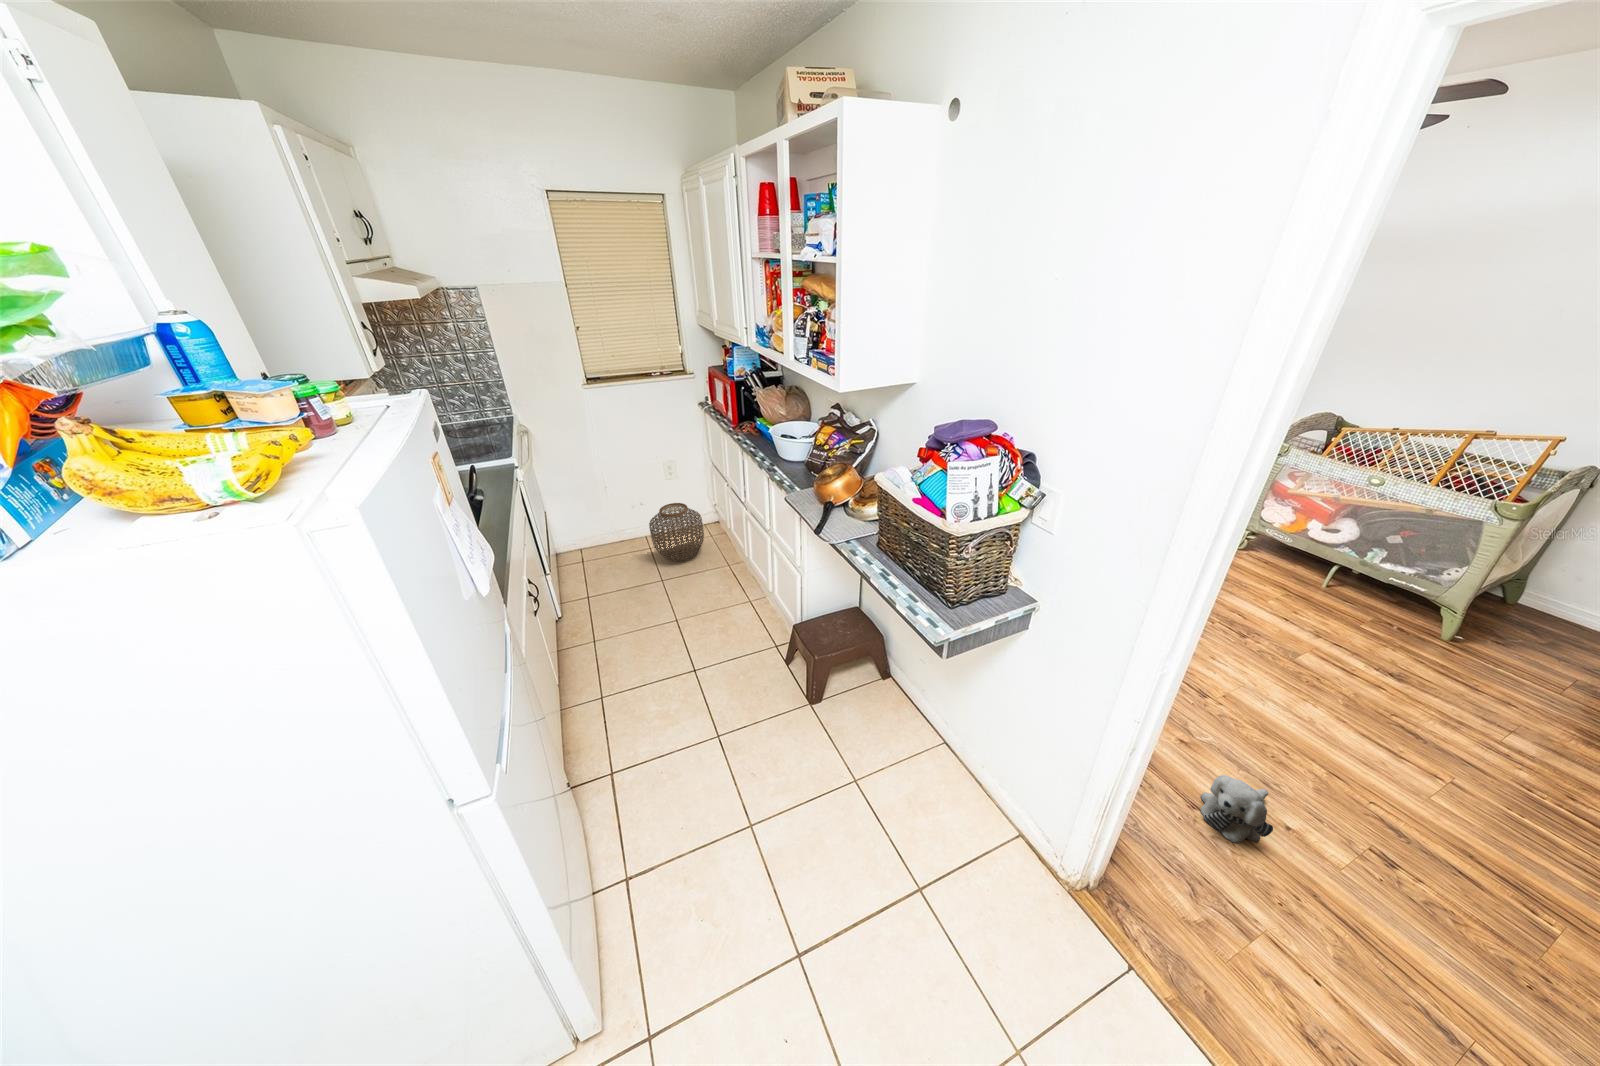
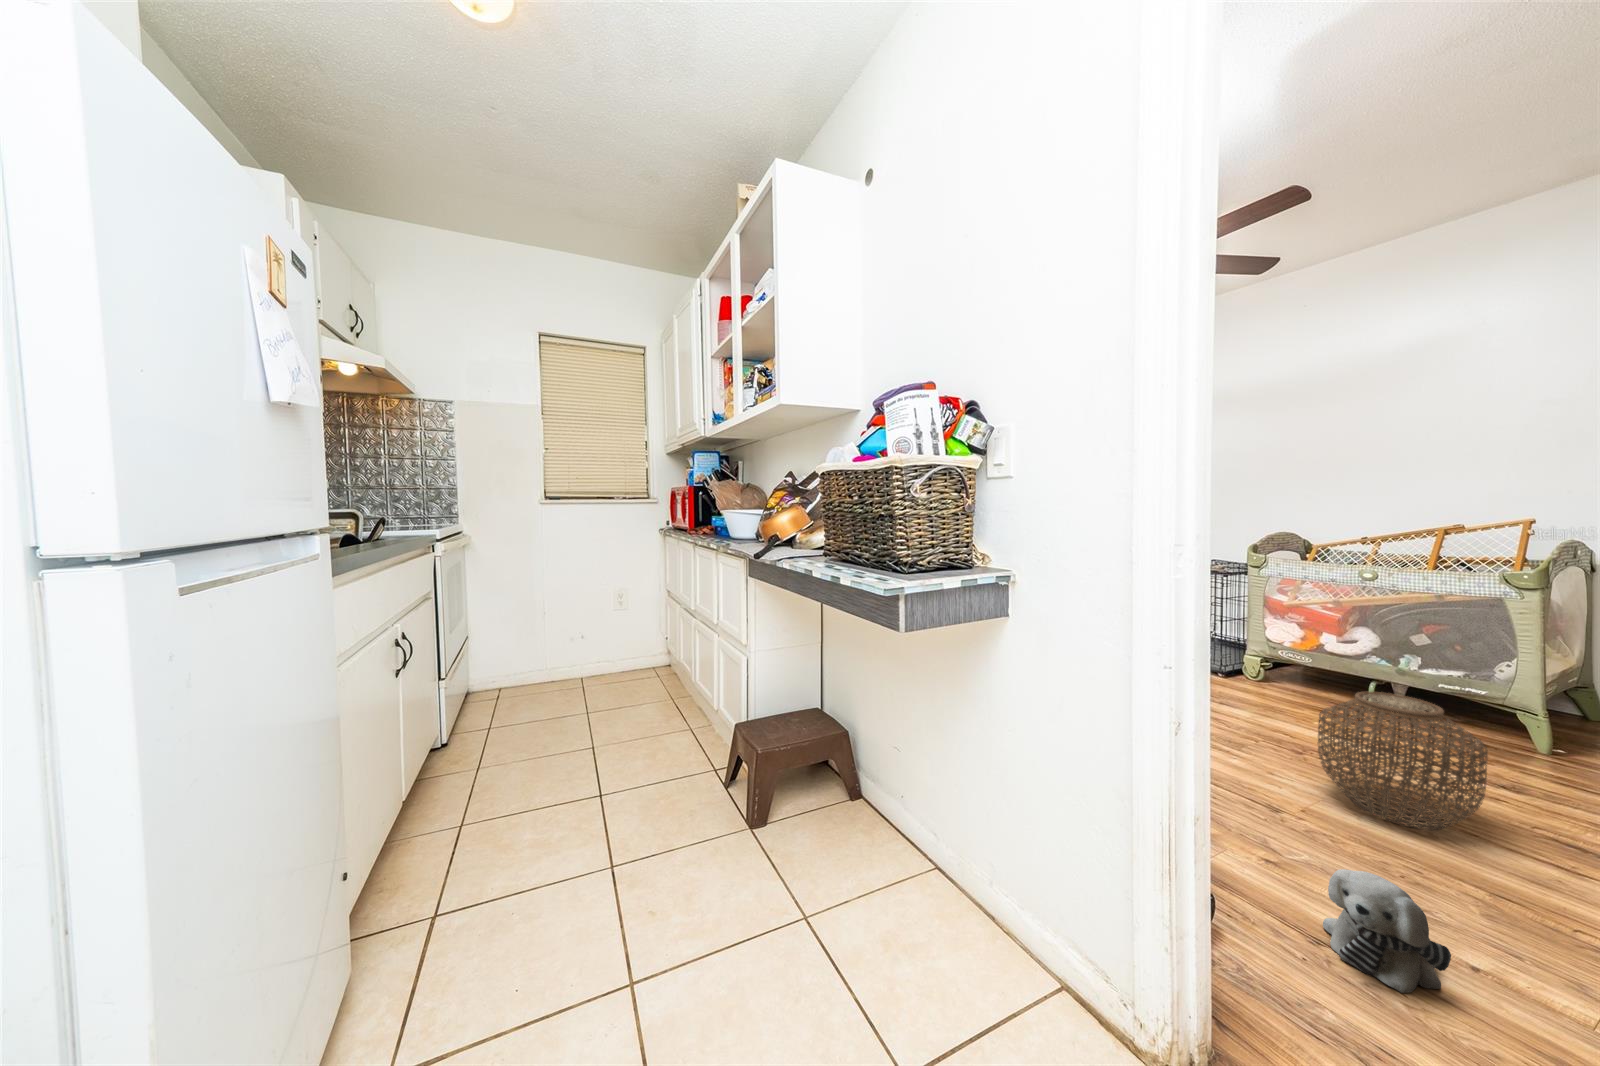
woven basket: present [649,503,704,562] -> present [1318,692,1488,830]

